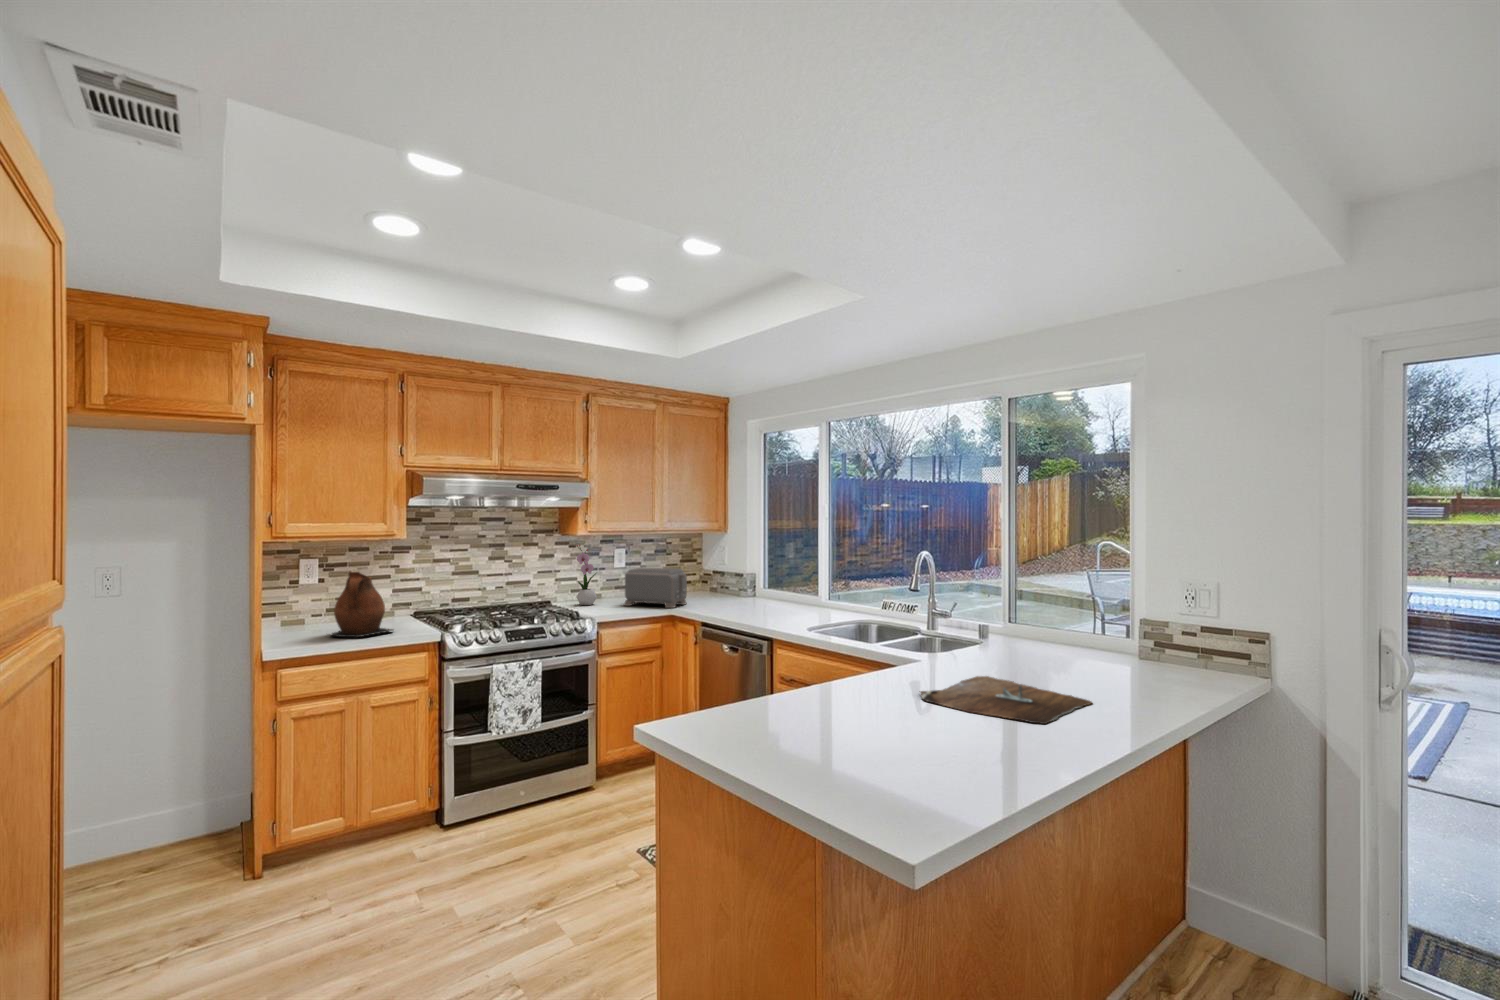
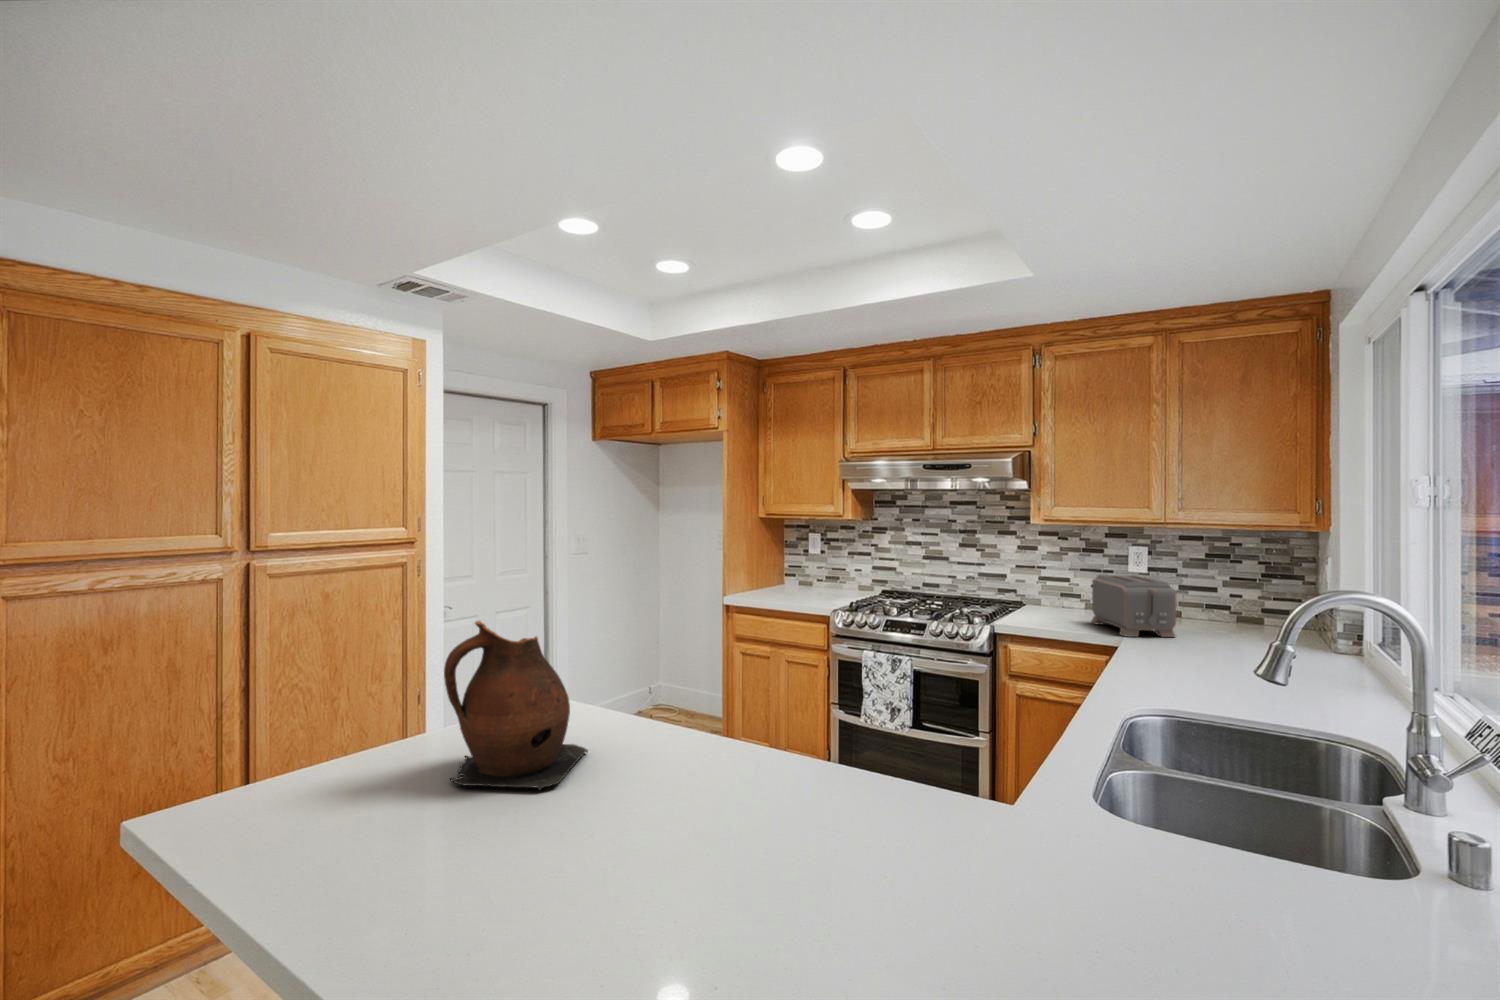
flower arrangement: present [576,545,597,605] -> none [1044,536,1082,615]
ceramic pitcher: present [331,572,393,637] -> present [444,621,588,791]
cutting board: present [920,676,1092,724] -> none [553,777,880,930]

